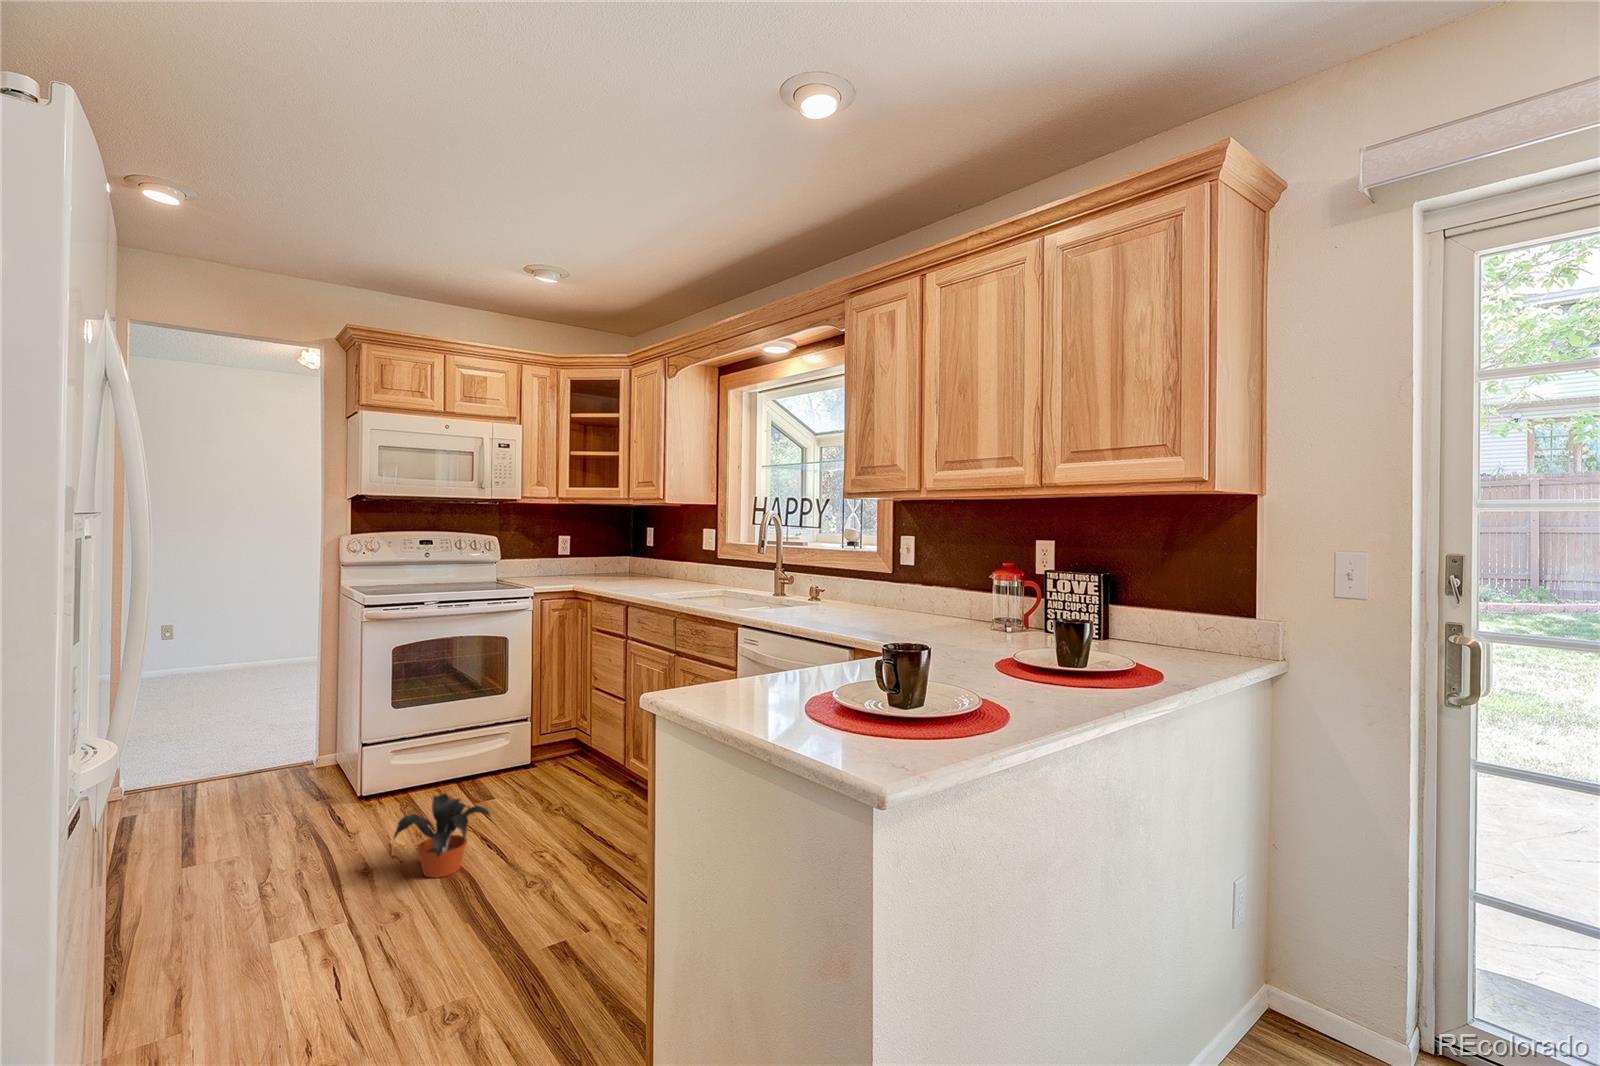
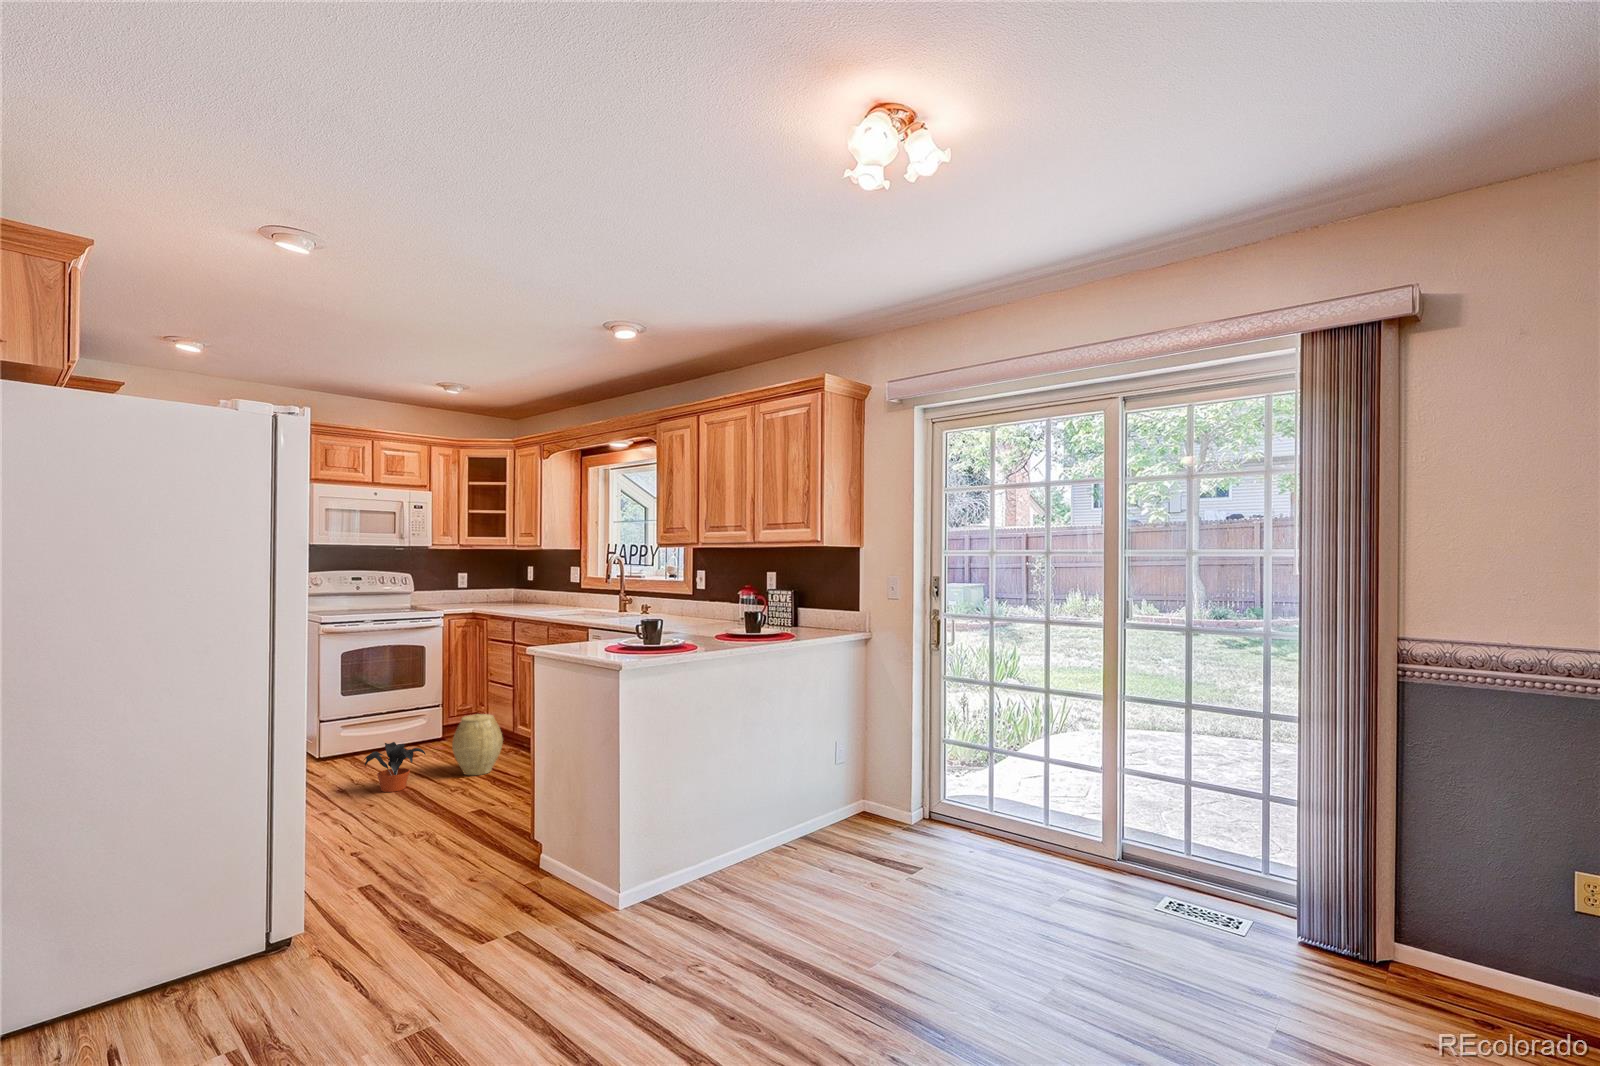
woven basket: none [534,748,608,845] -> present [452,714,503,775]

